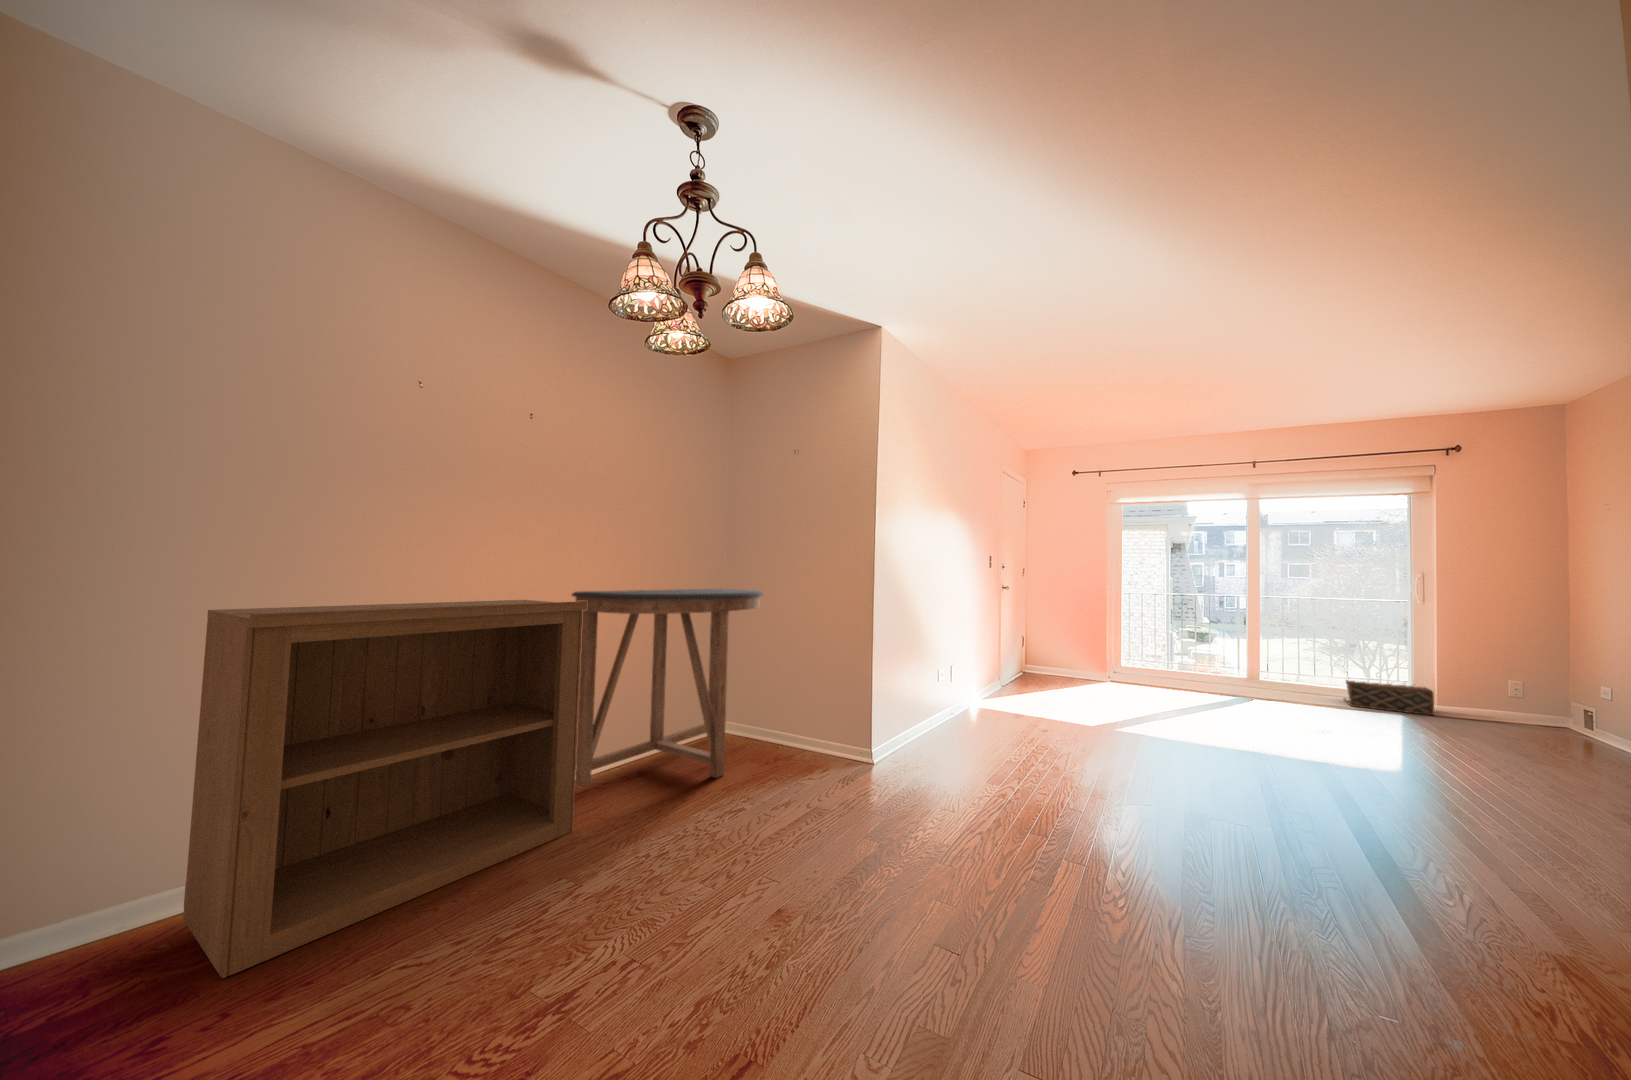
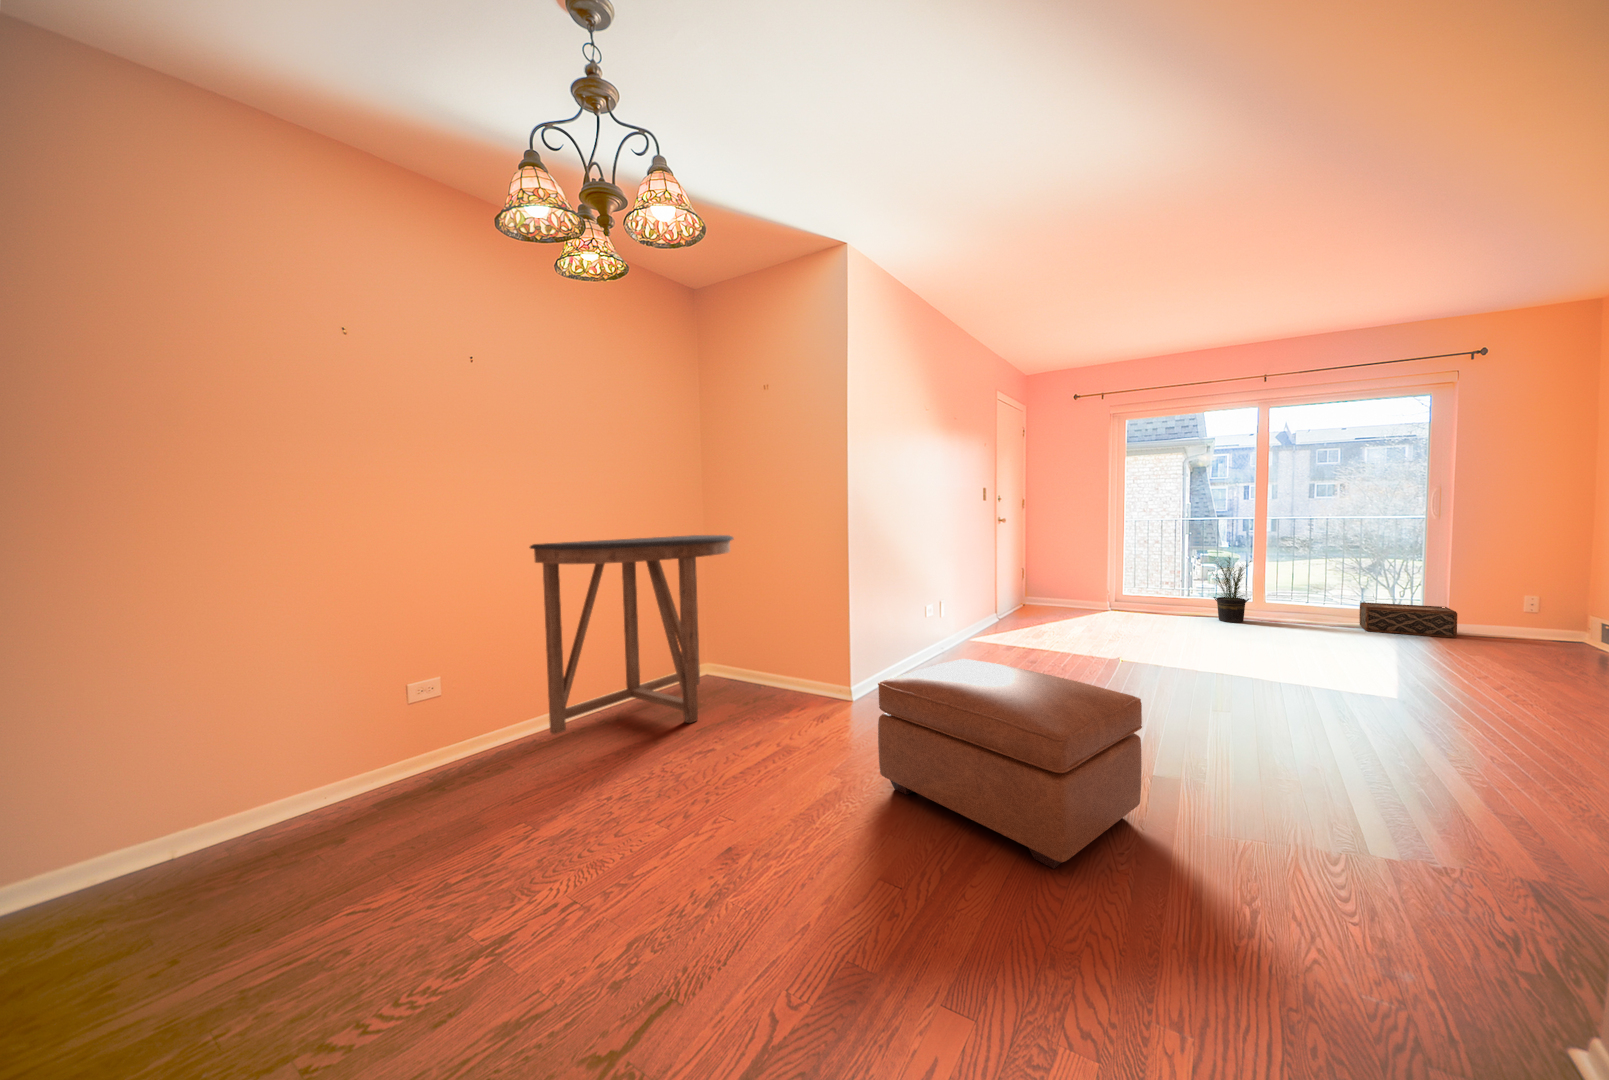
bookshelf: present [183,600,587,978] -> none [136,553,540,925]
potted plant: none [1196,627,1247,694] -> present [1212,558,1251,623]
ottoman: none [918,721,1175,933] -> present [878,659,1142,869]

